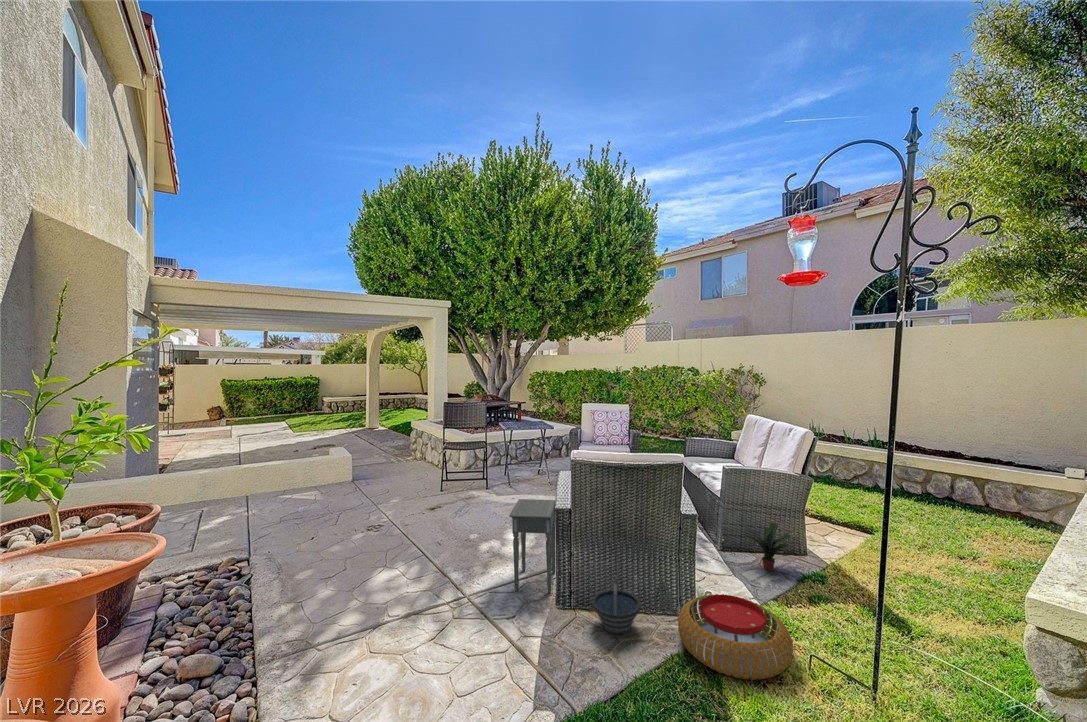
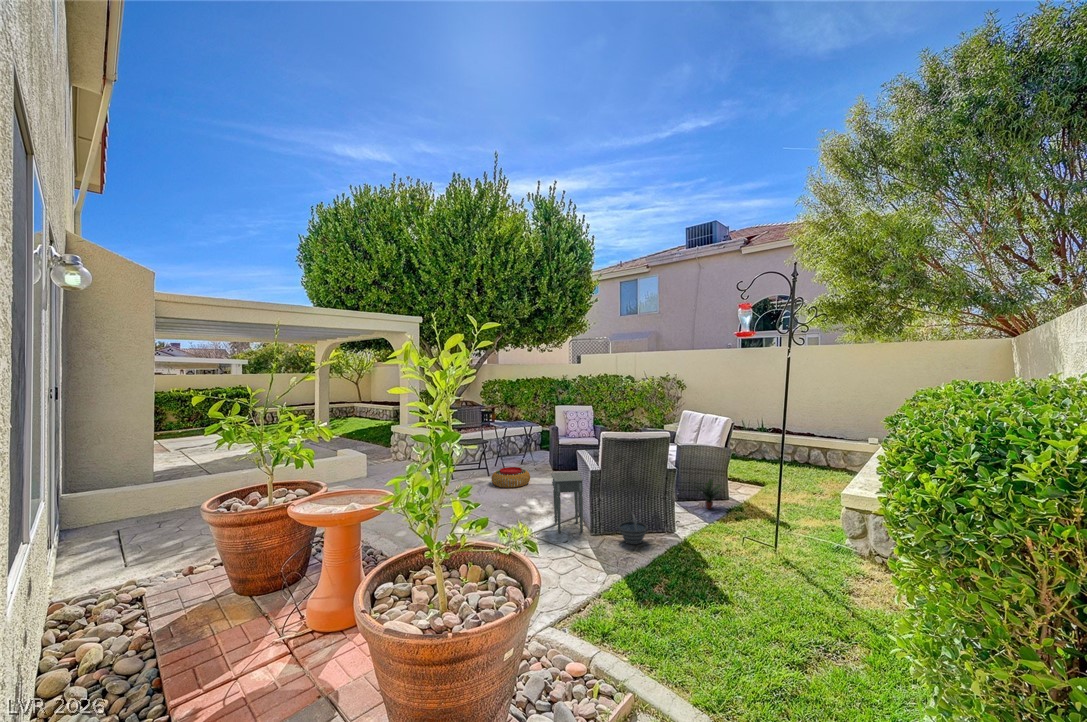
pouf: present [678,594,793,680] -> present [492,467,530,488]

